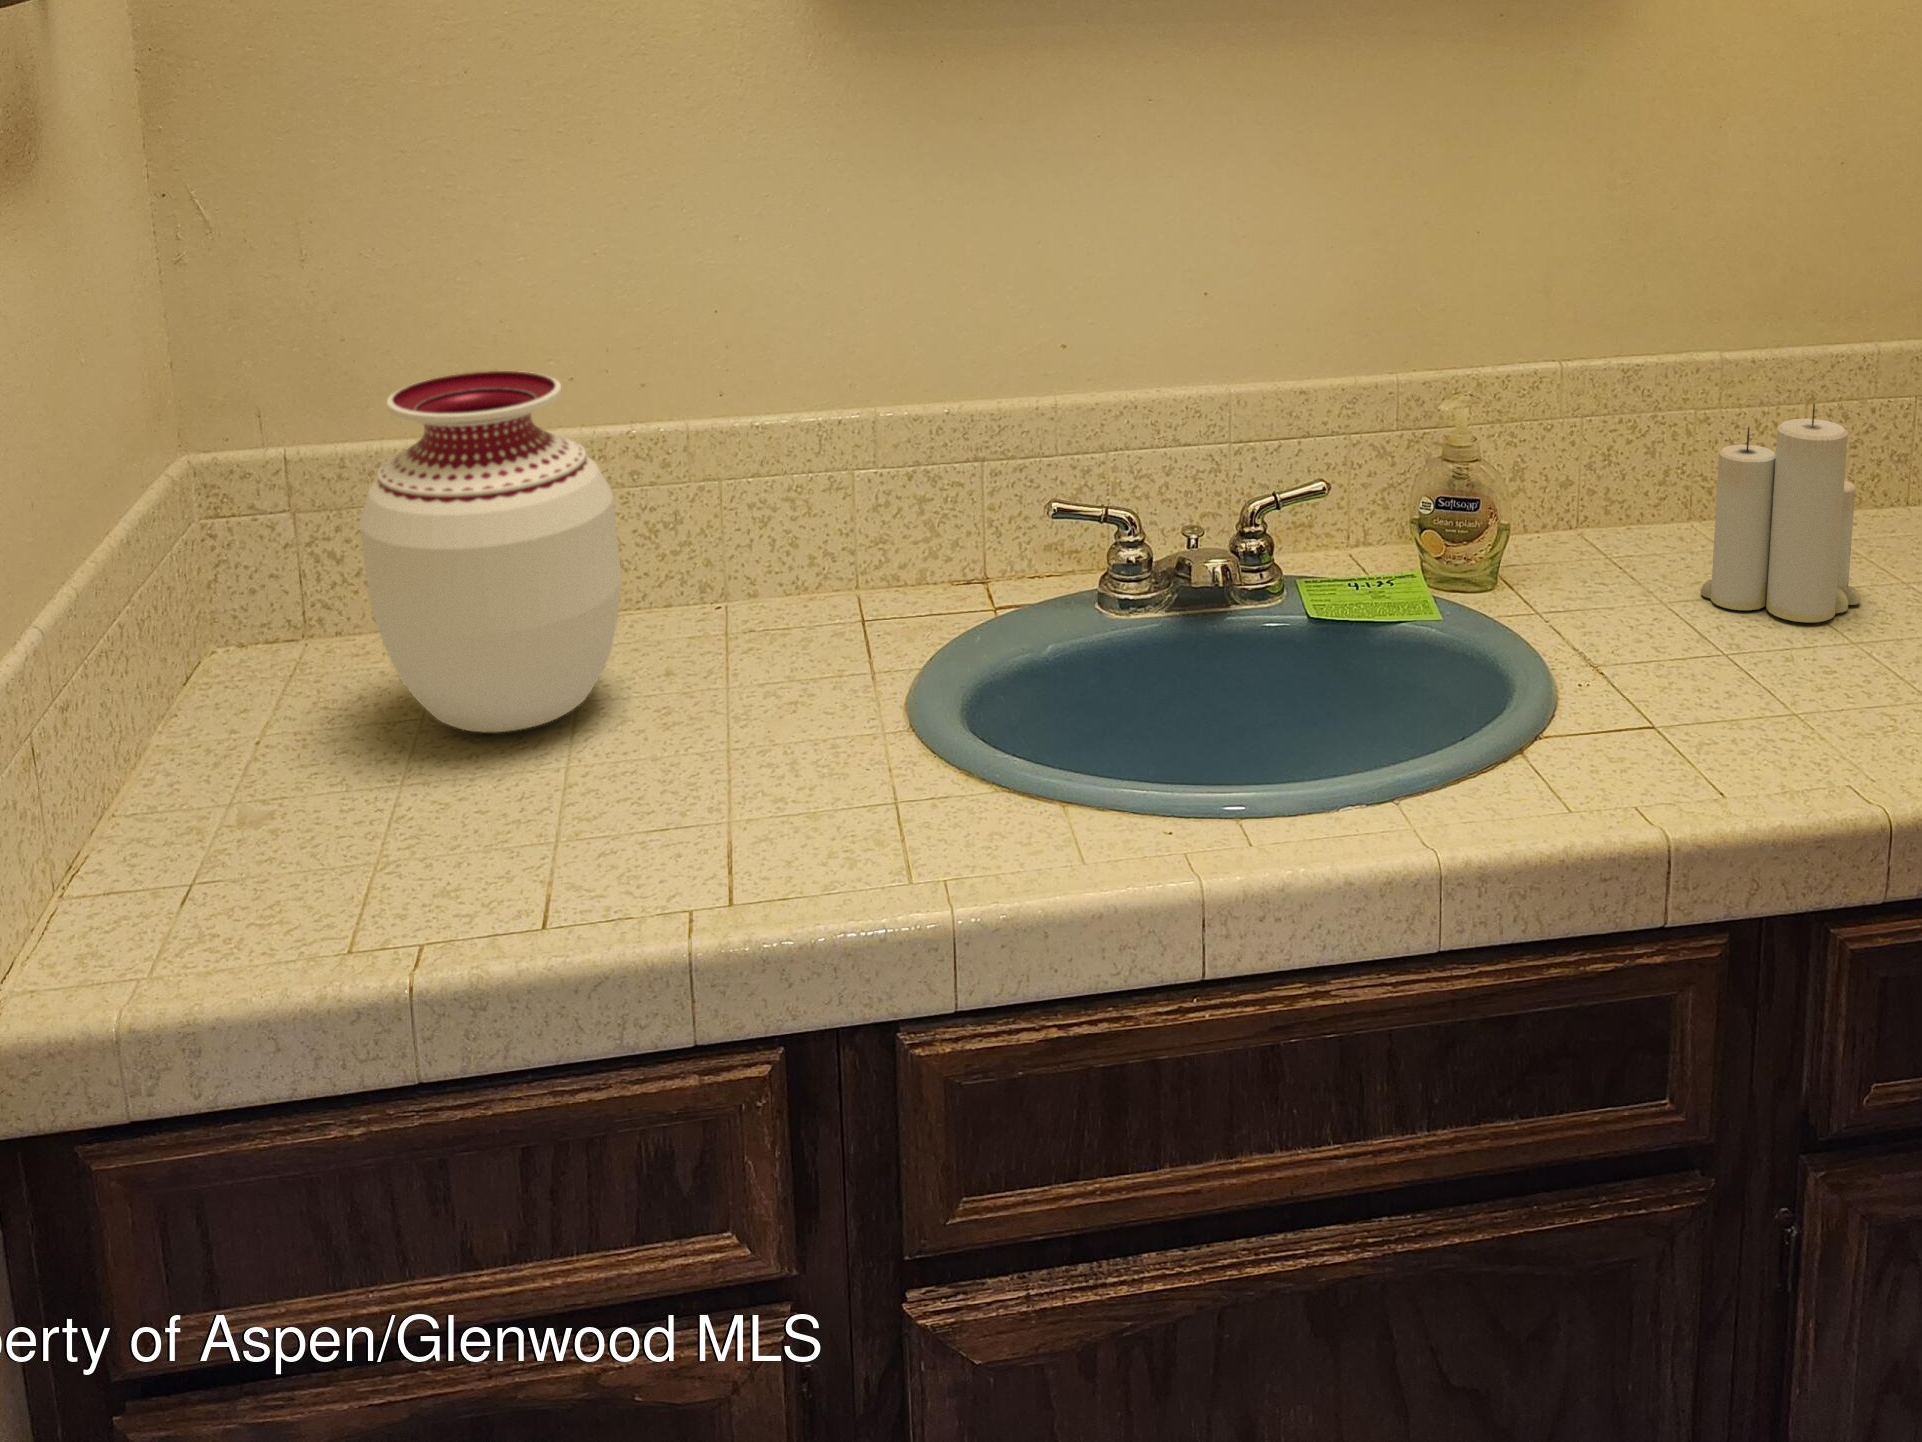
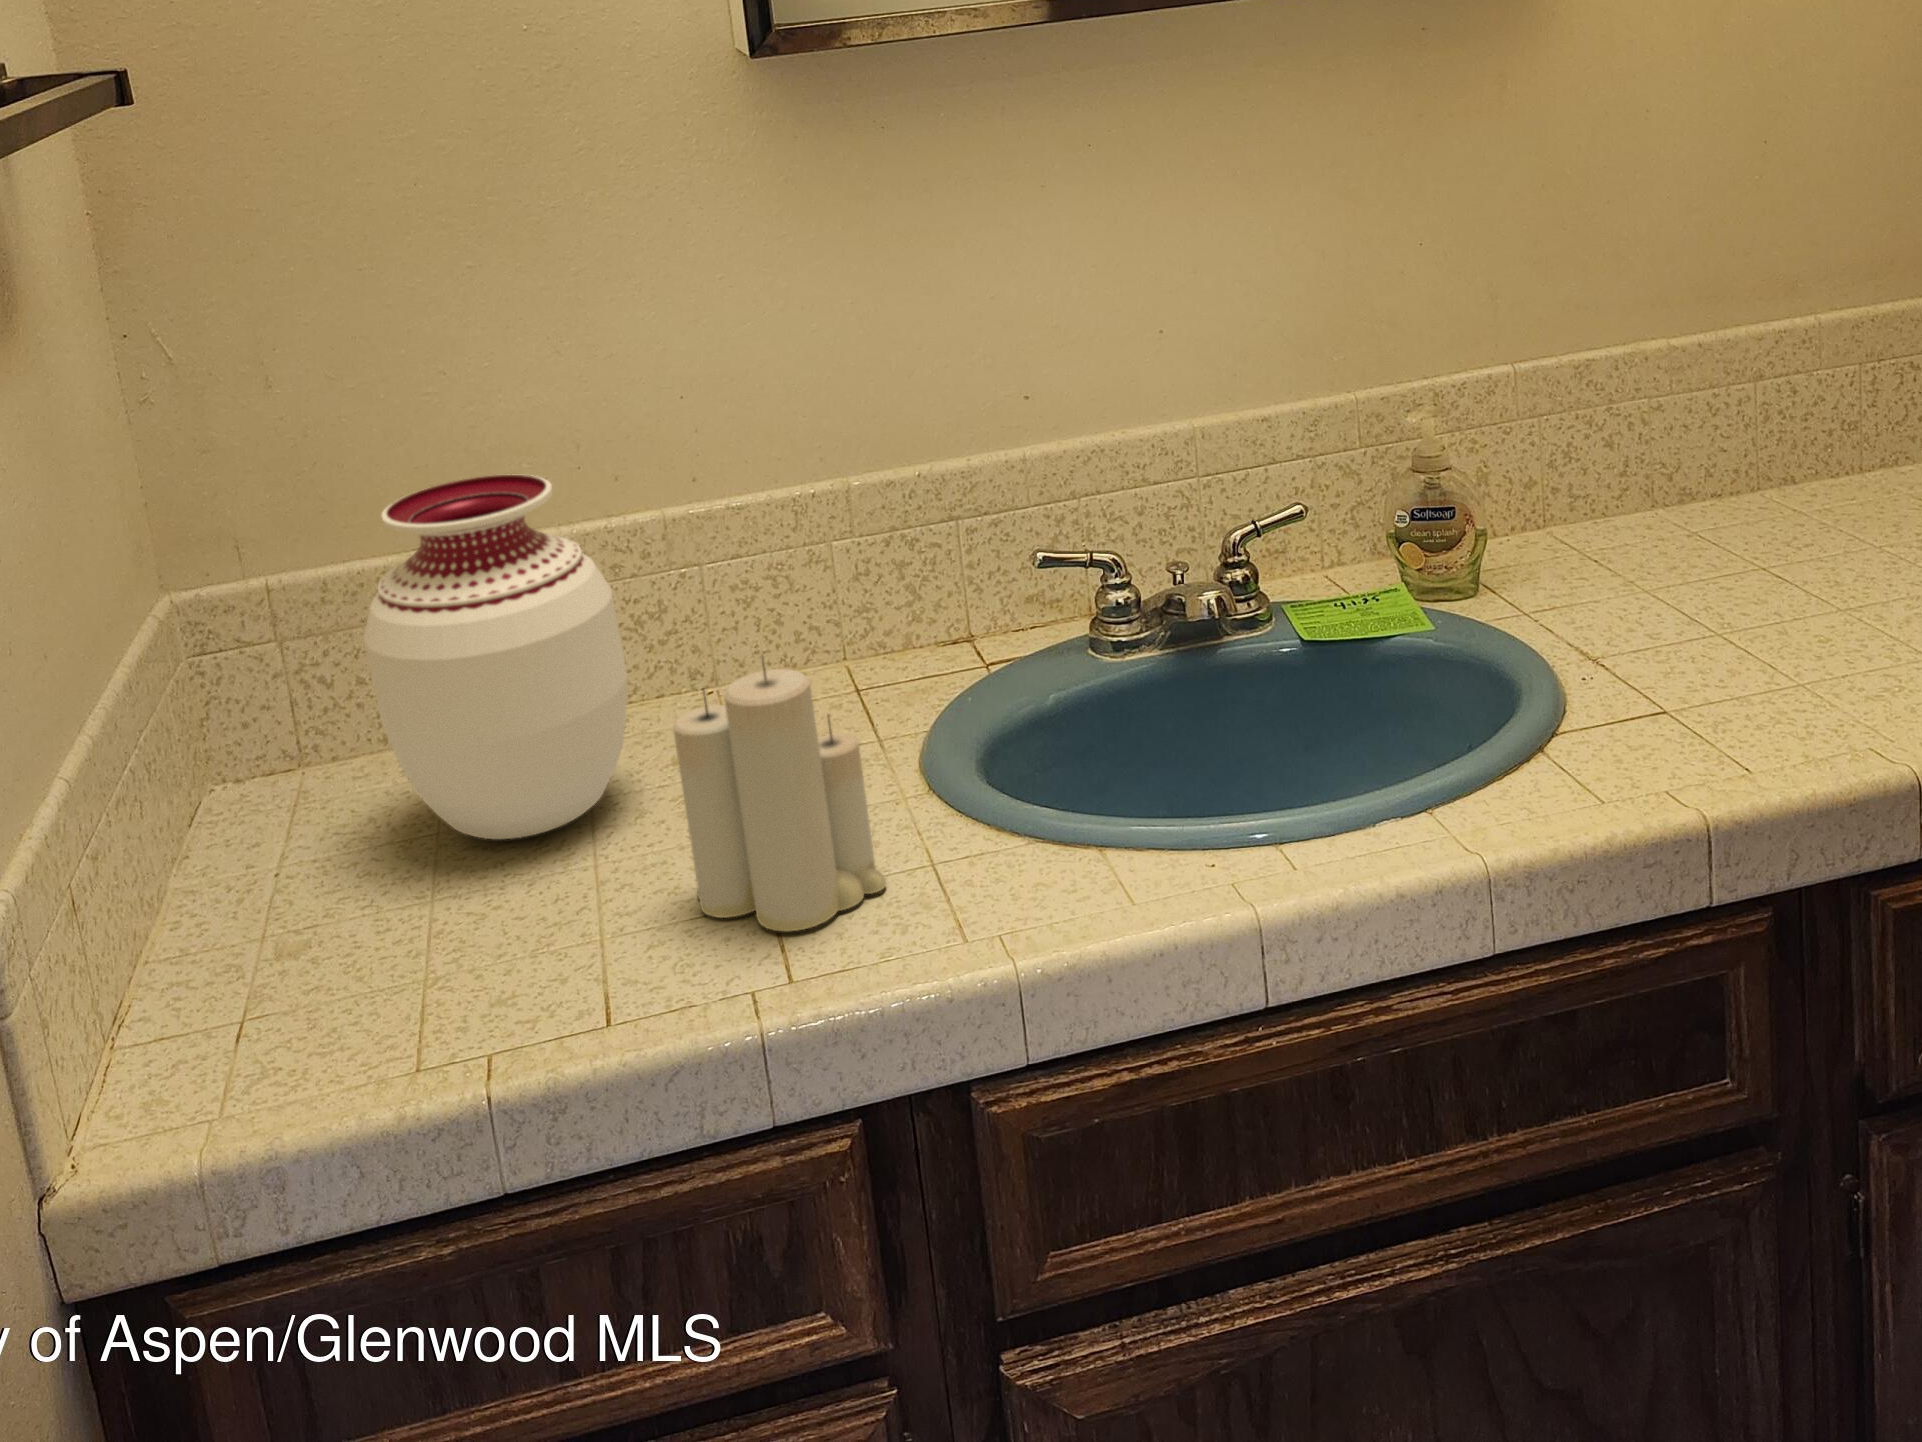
candle: present [1701,403,1861,622] -> present [673,656,886,931]

